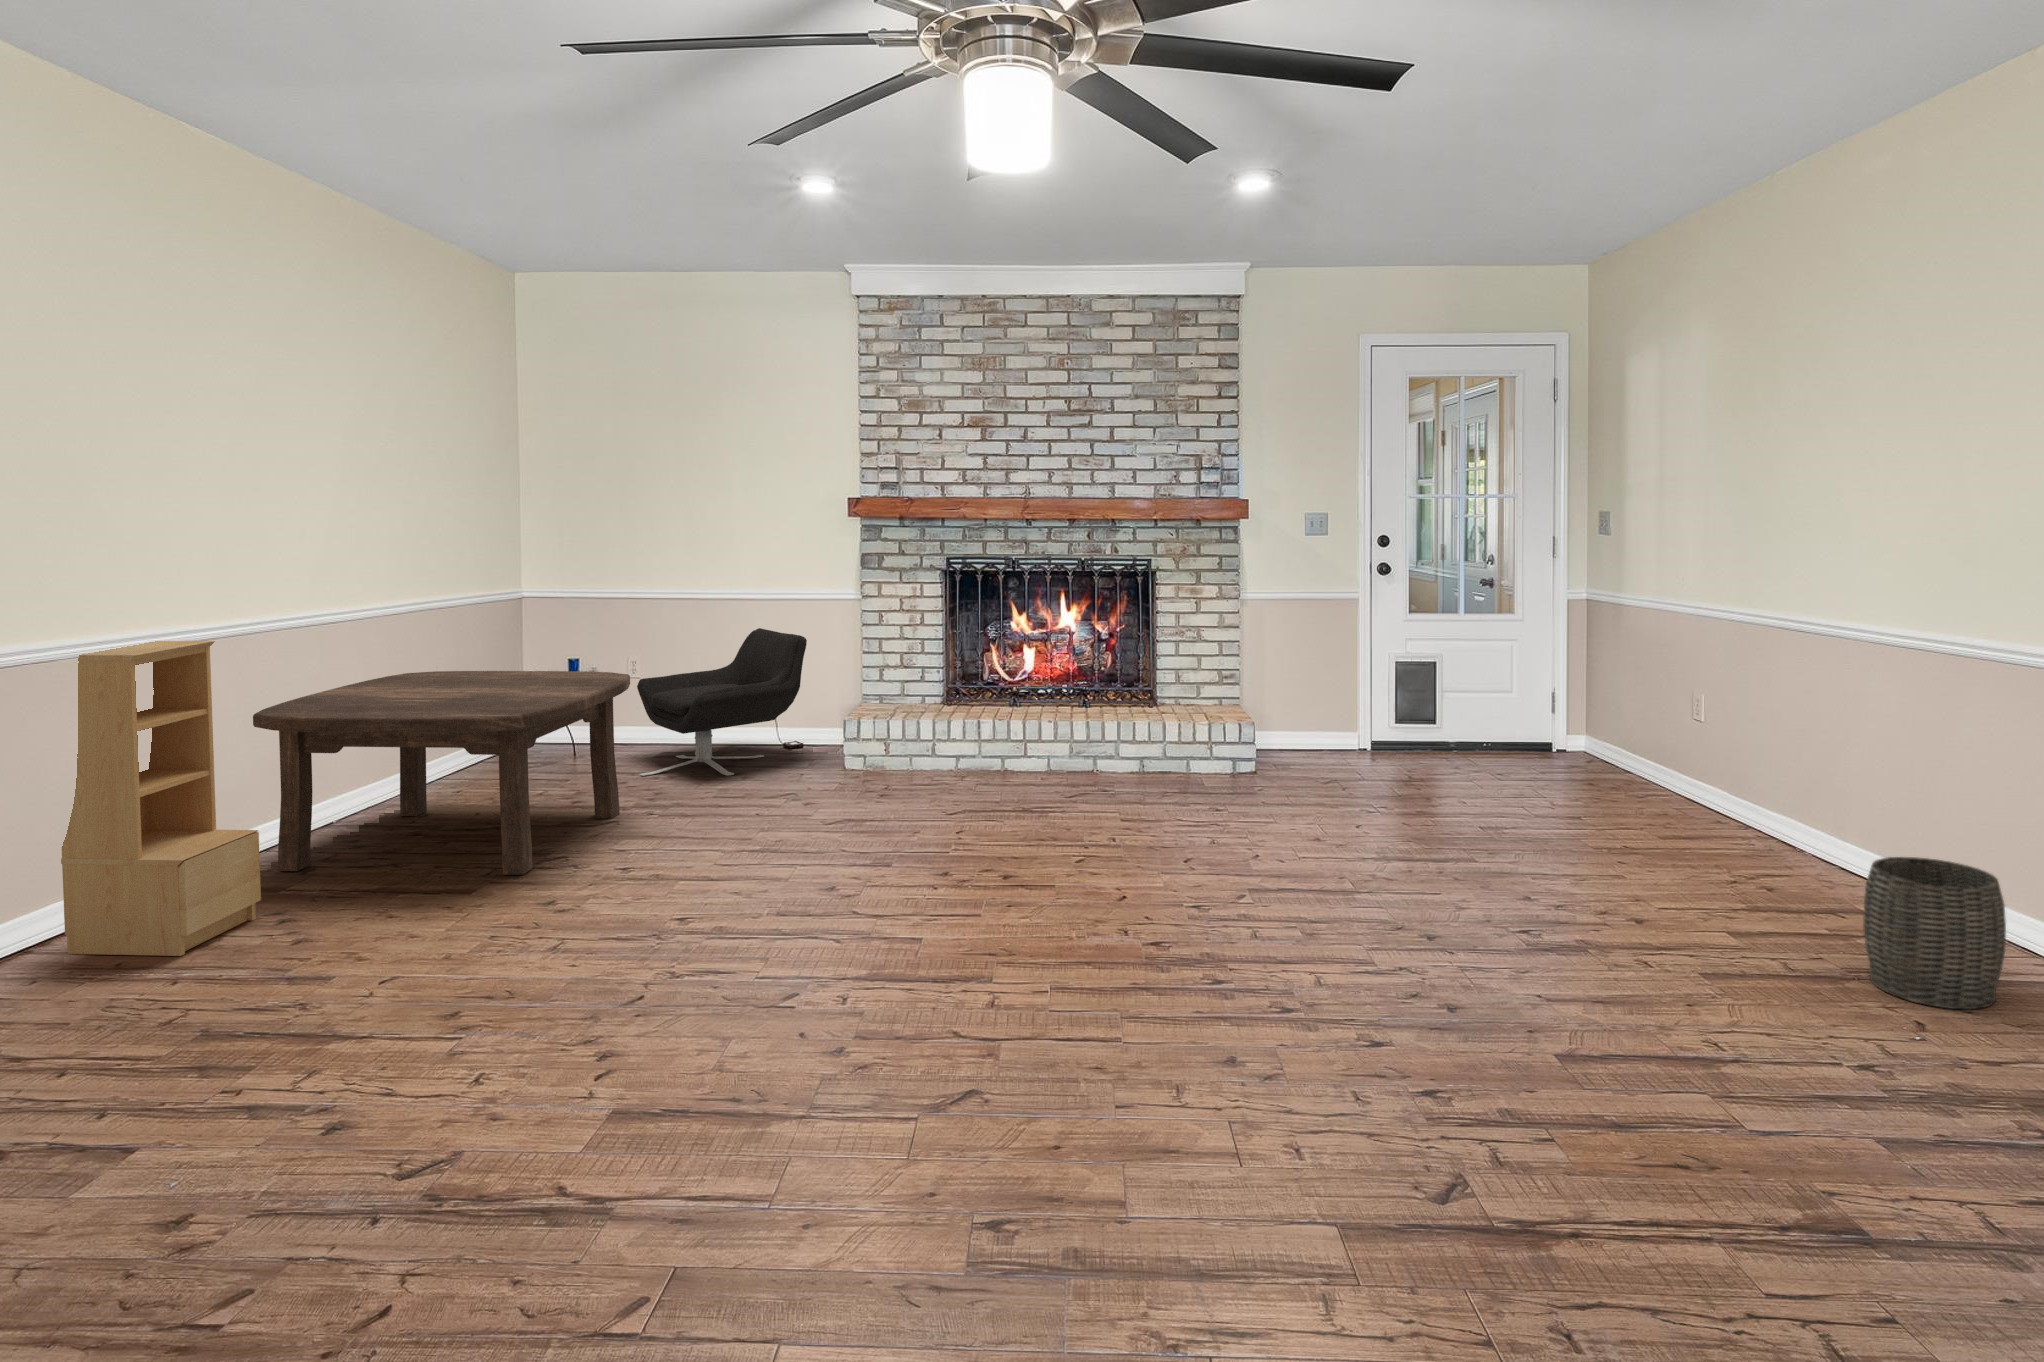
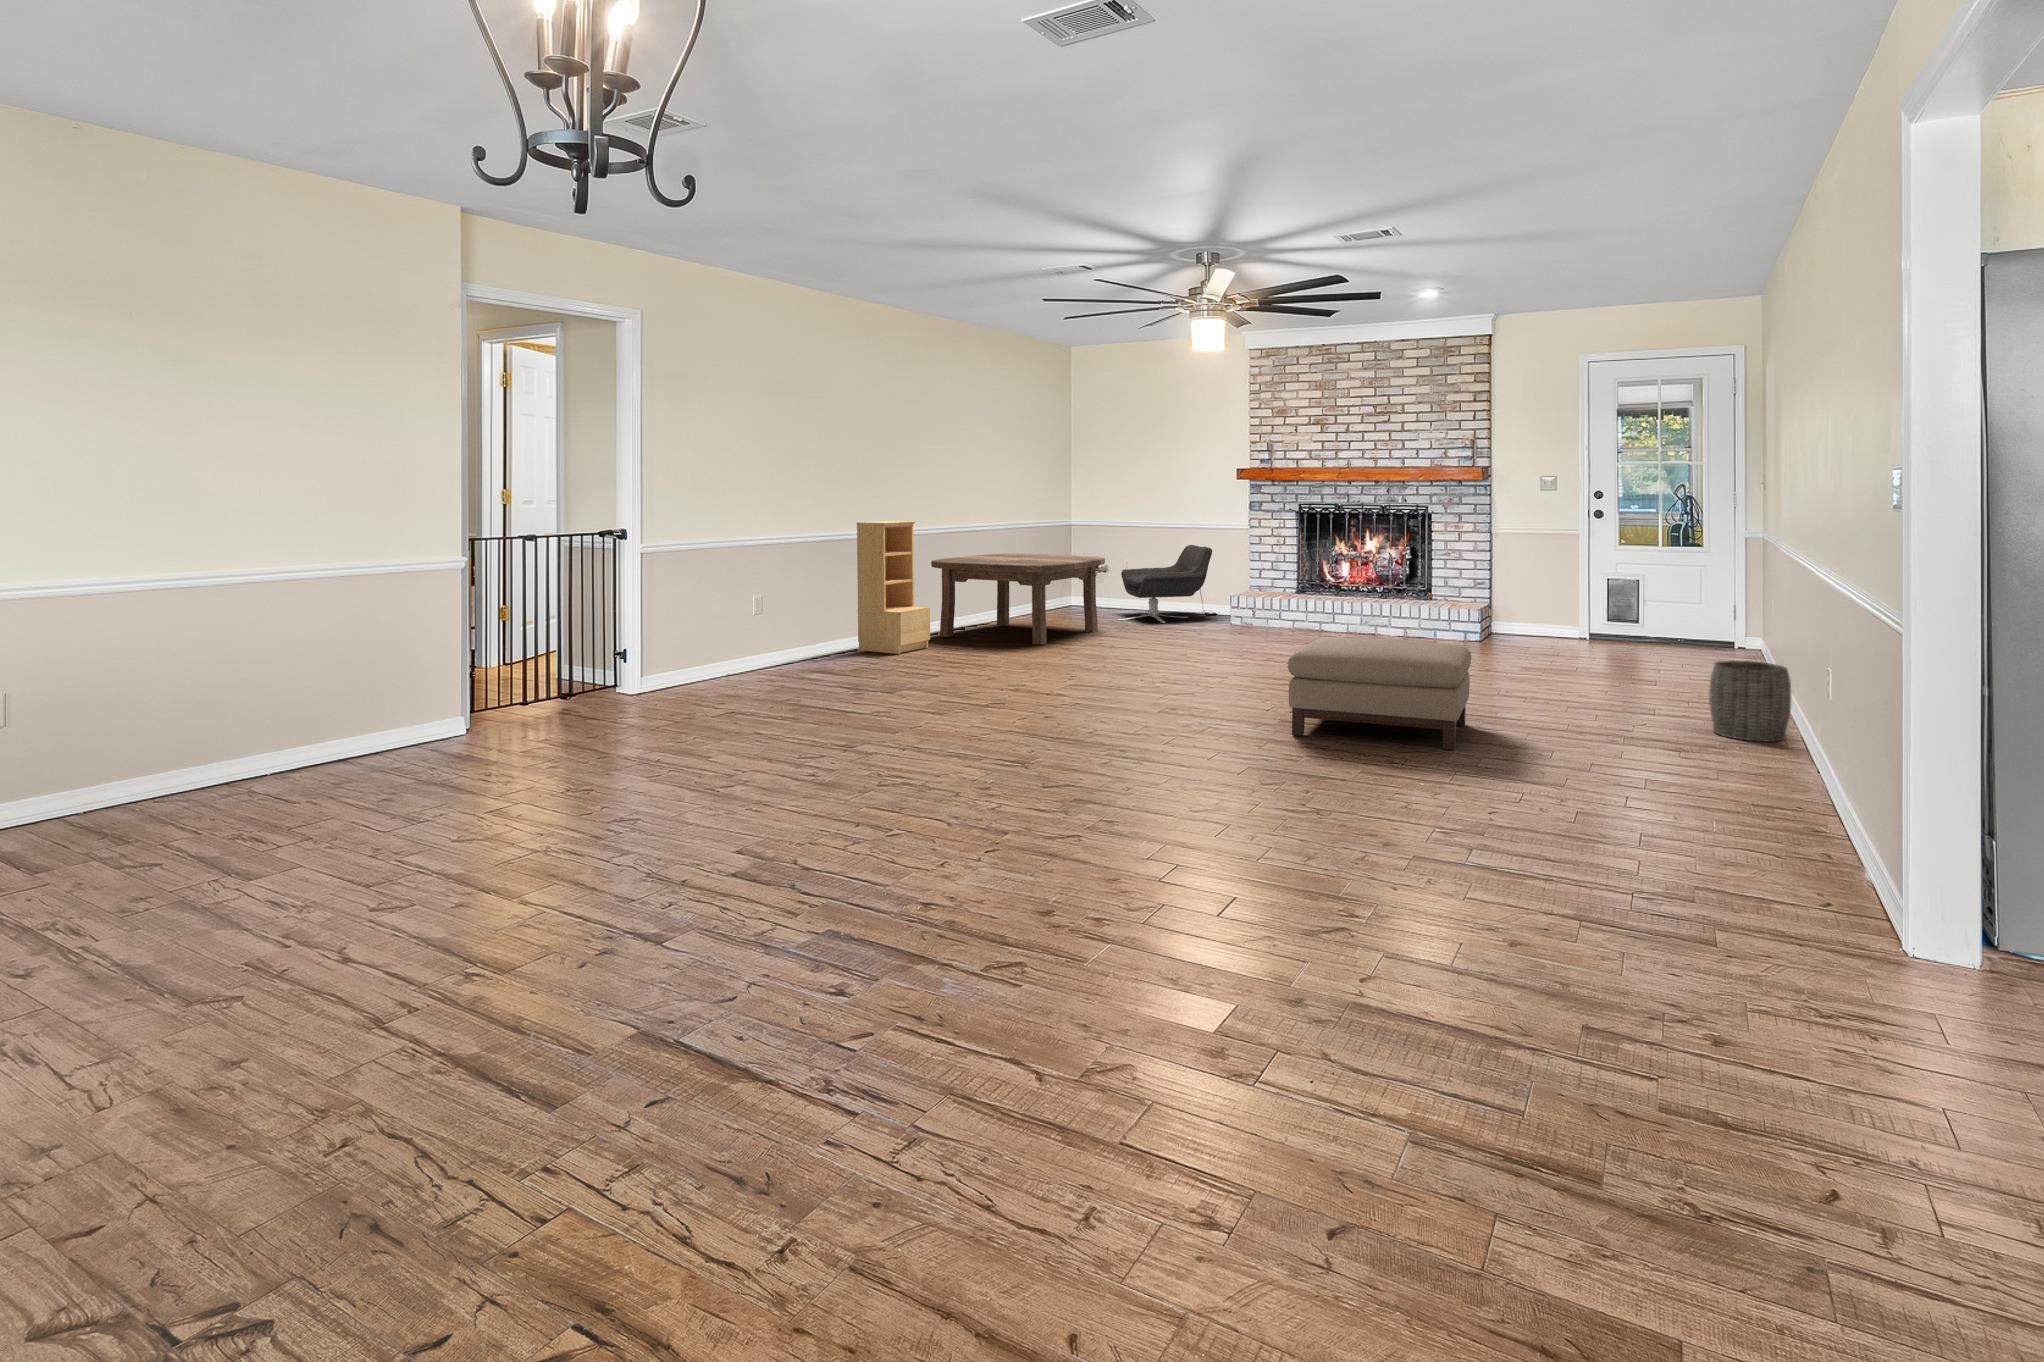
ottoman: none [1233,894,1646,1168] -> present [1288,638,1471,750]

